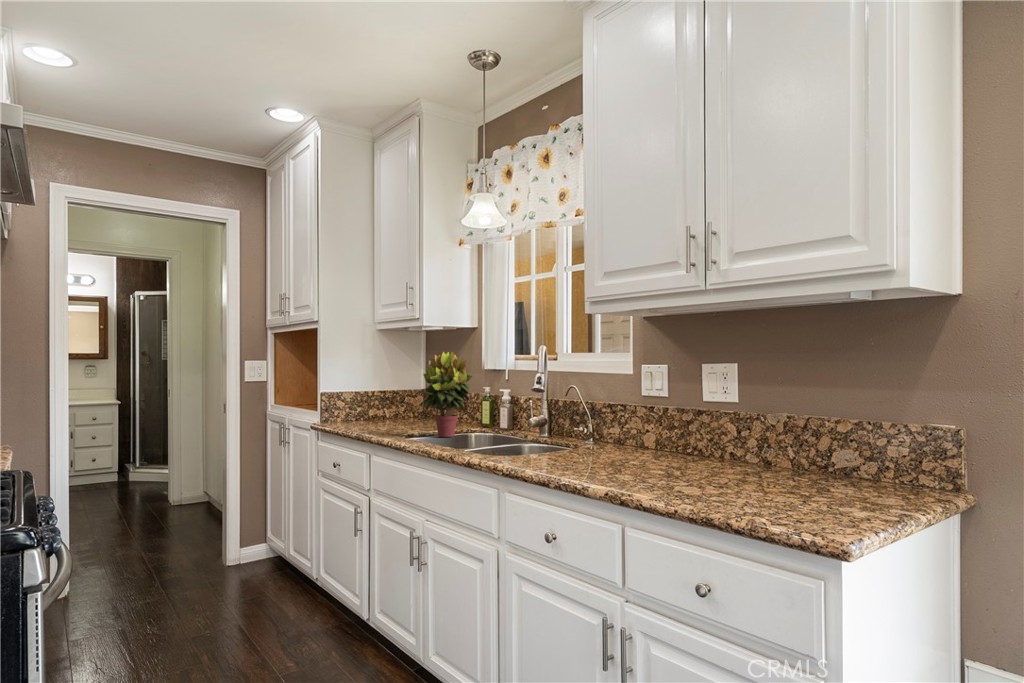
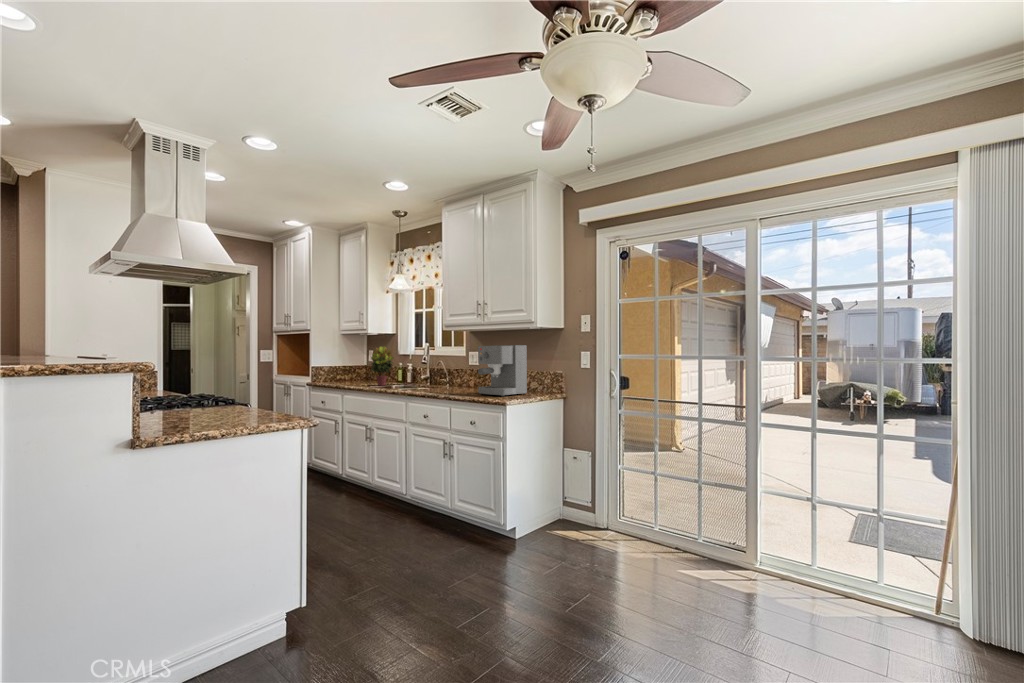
coffee maker: none [699,346,852,505] -> present [478,345,527,396]

